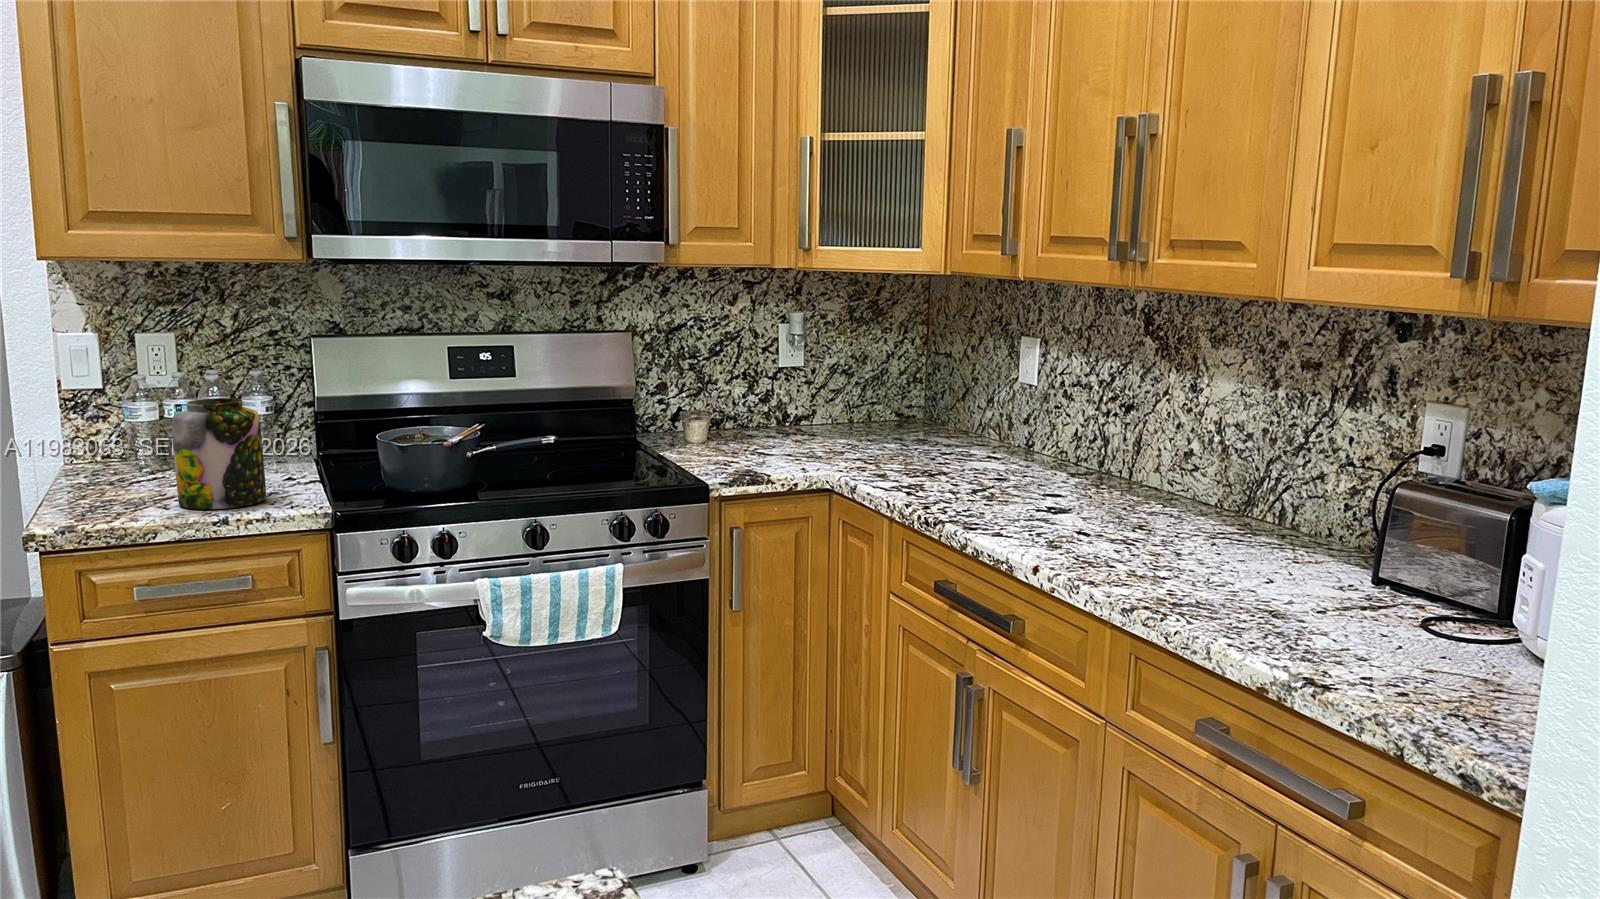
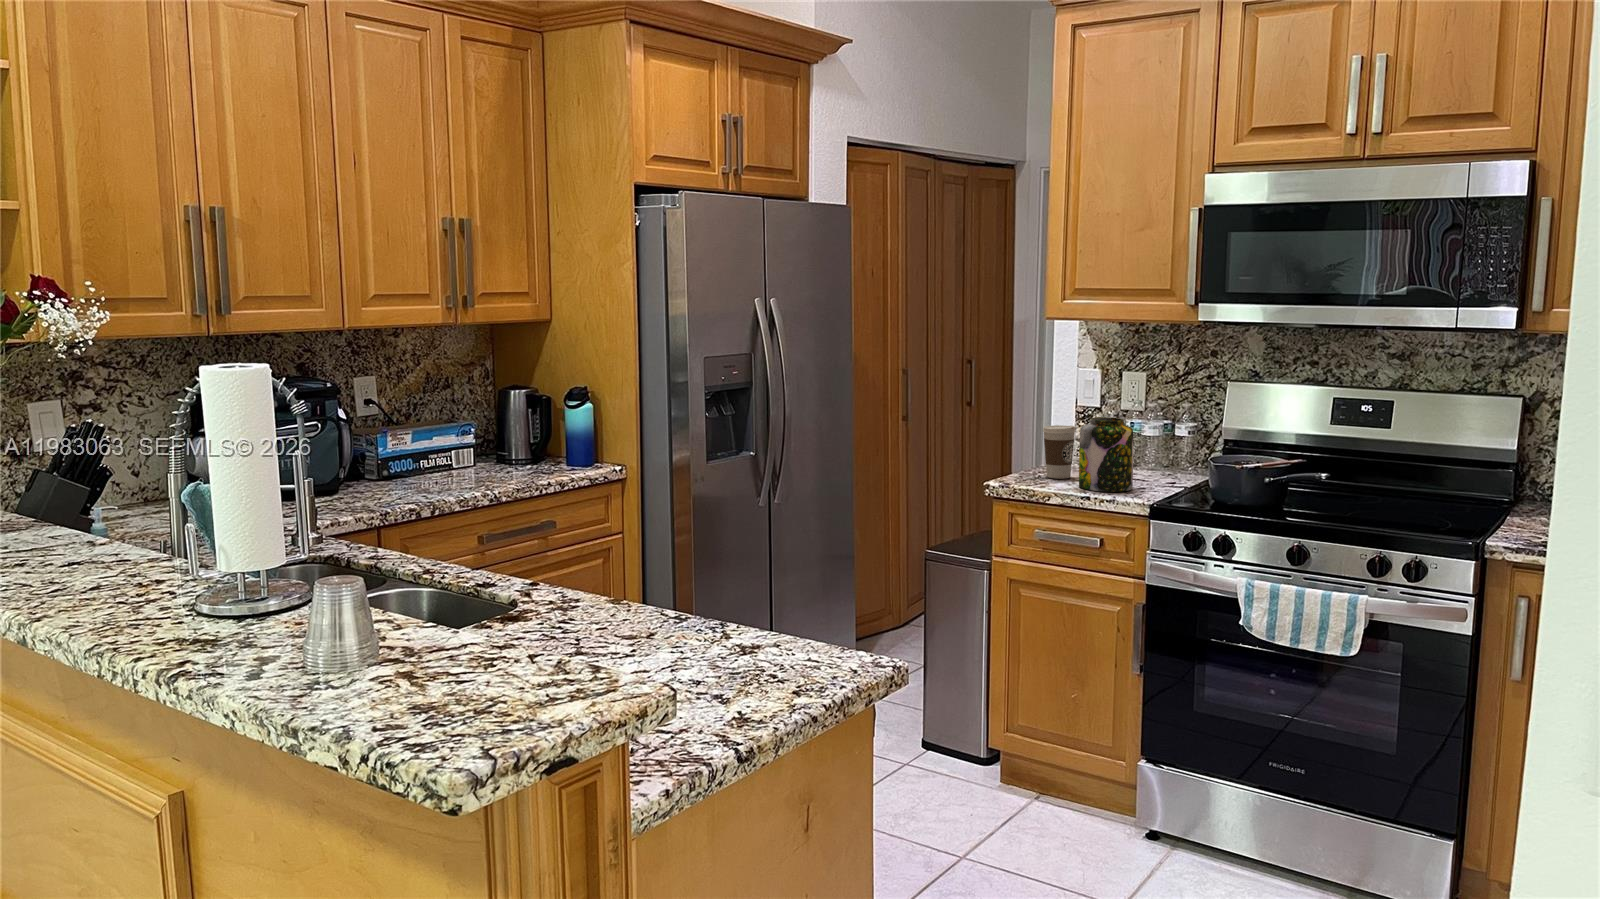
coffee cup: none [81,419,138,504] -> present [1043,425,1076,479]

